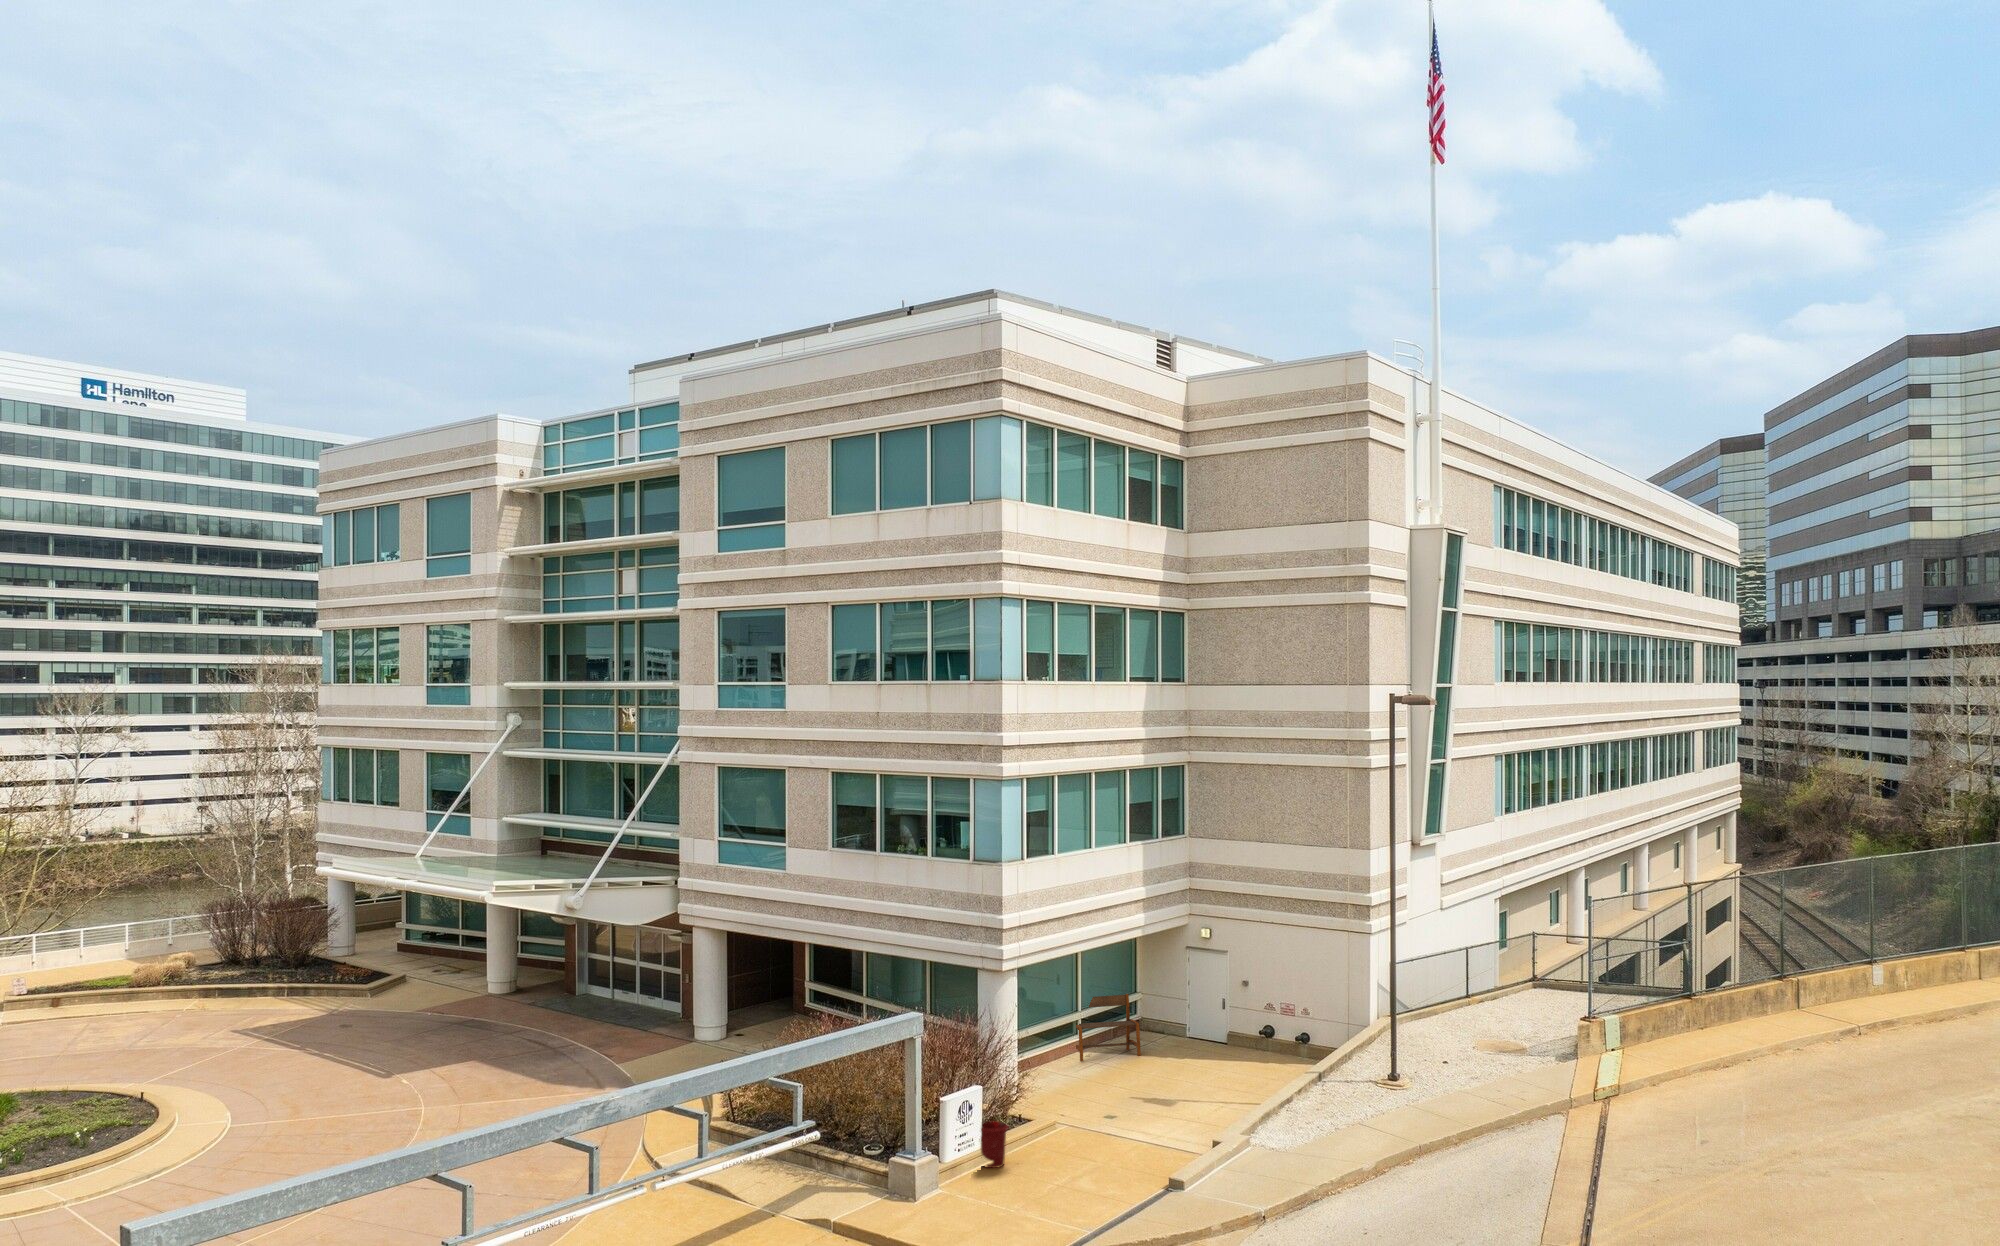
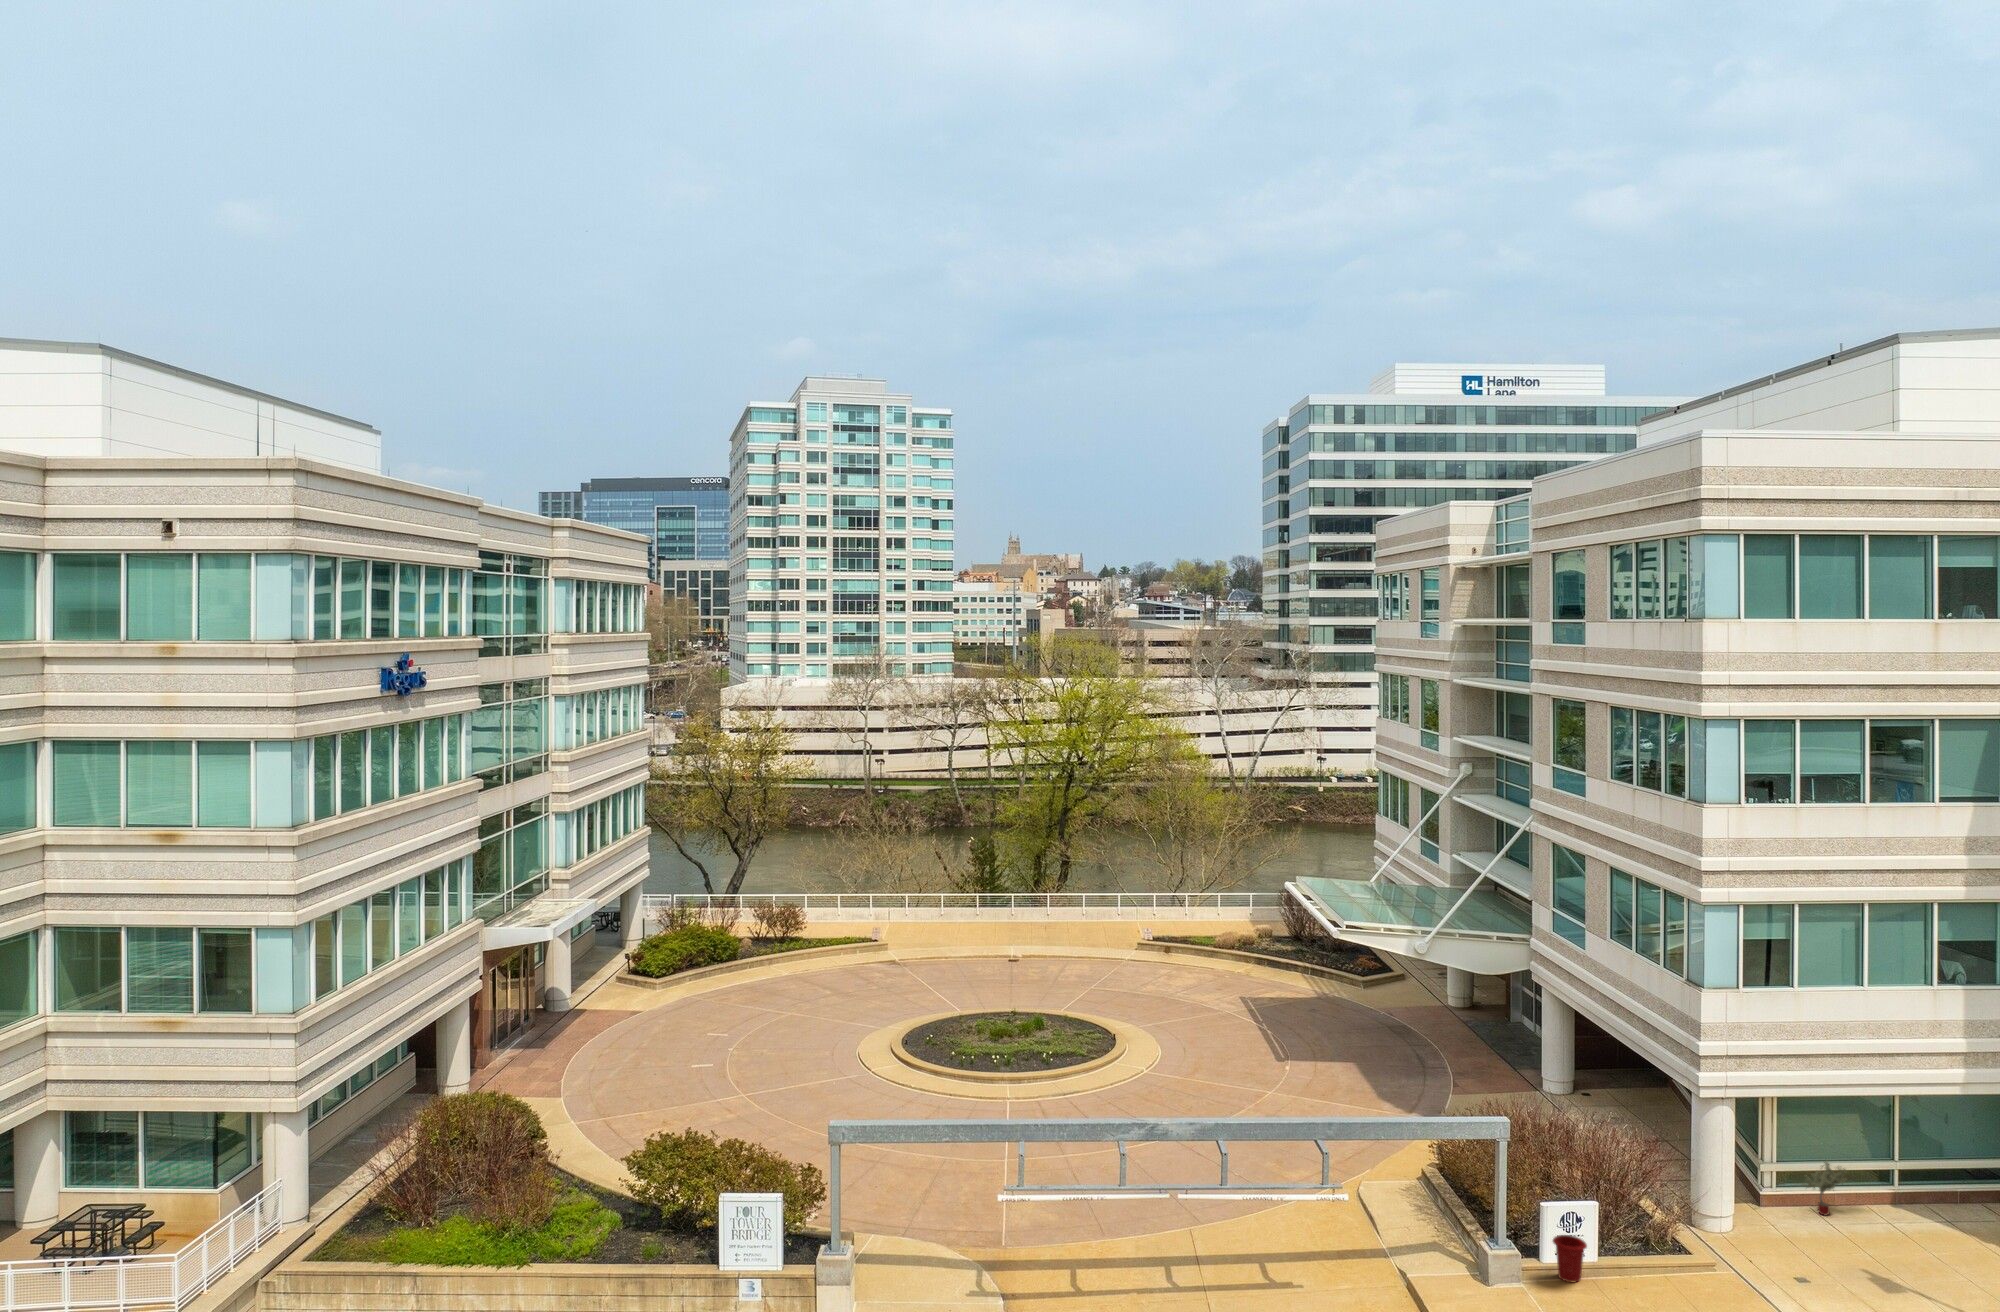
bench: present [1076,994,1141,1062] -> none [1873,1138,1962,1230]
potted tree: none [1042,1021,1073,1075] -> present [1803,1161,1846,1216]

